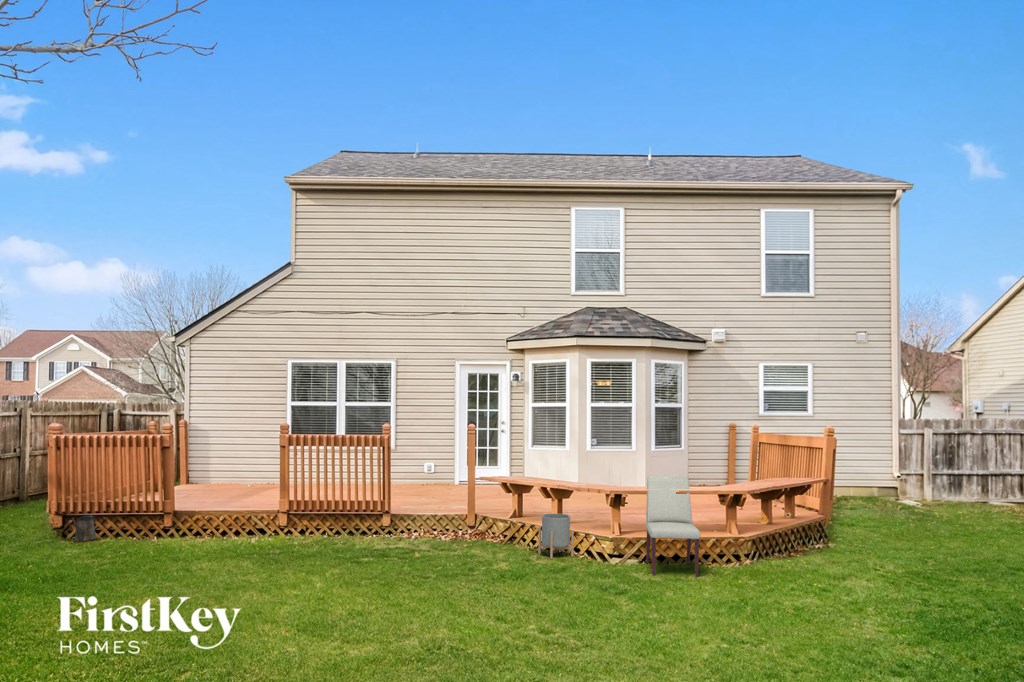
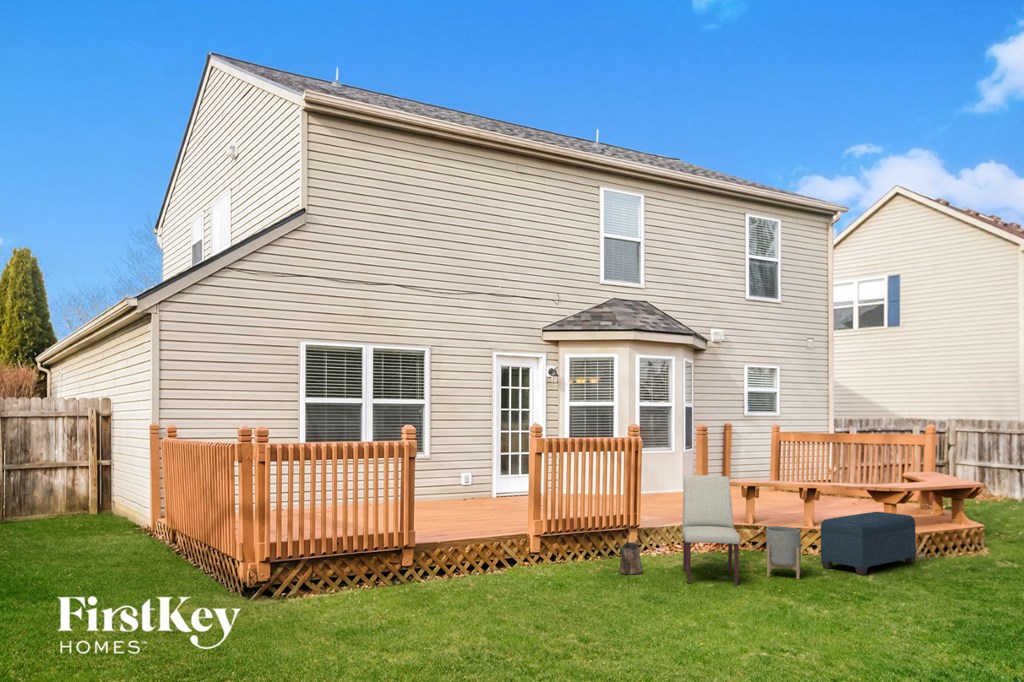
bench: none [767,507,849,566] -> present [821,512,916,575]
planter: present [538,514,574,559] -> present [766,527,801,579]
watering can: present [71,516,97,542] -> present [618,543,643,574]

